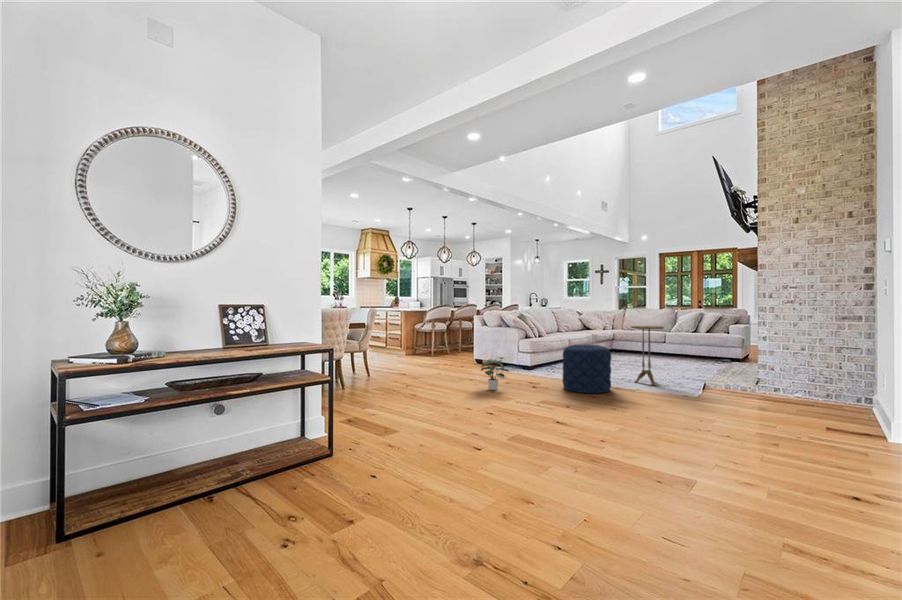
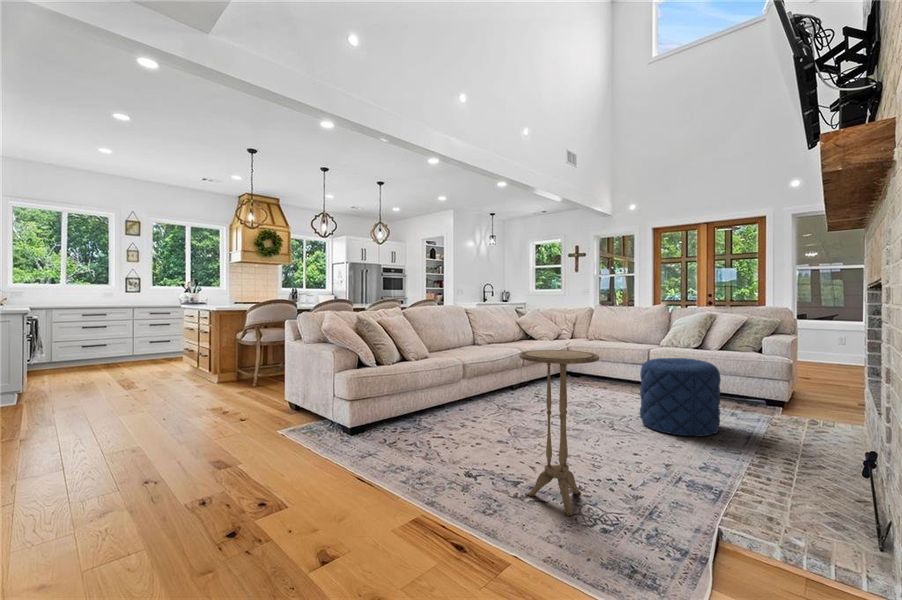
pouf: present [562,345,611,393] -> present [640,358,721,436]
potted plant: present [481,357,510,390] -> none [54,442,148,541]

